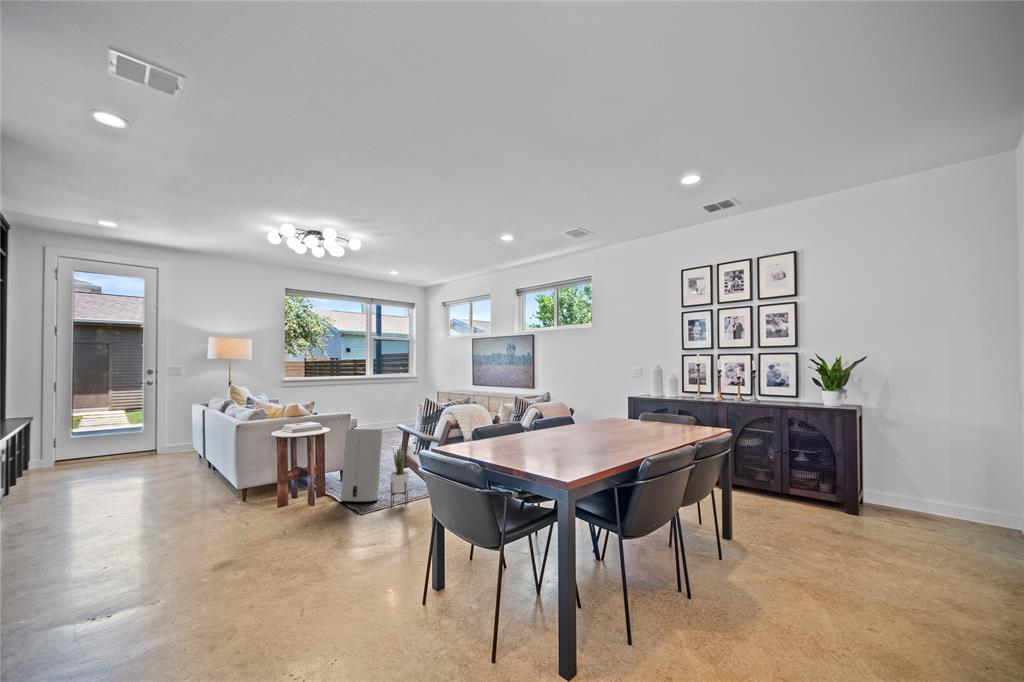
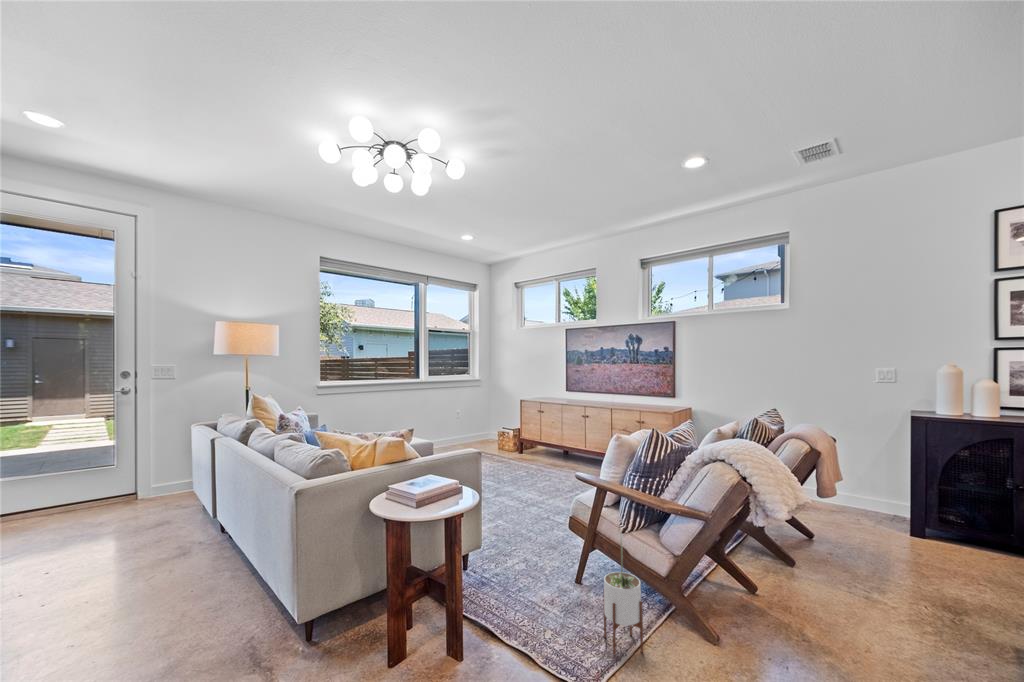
air purifier: present [341,429,382,501] -> none [498,484,569,638]

